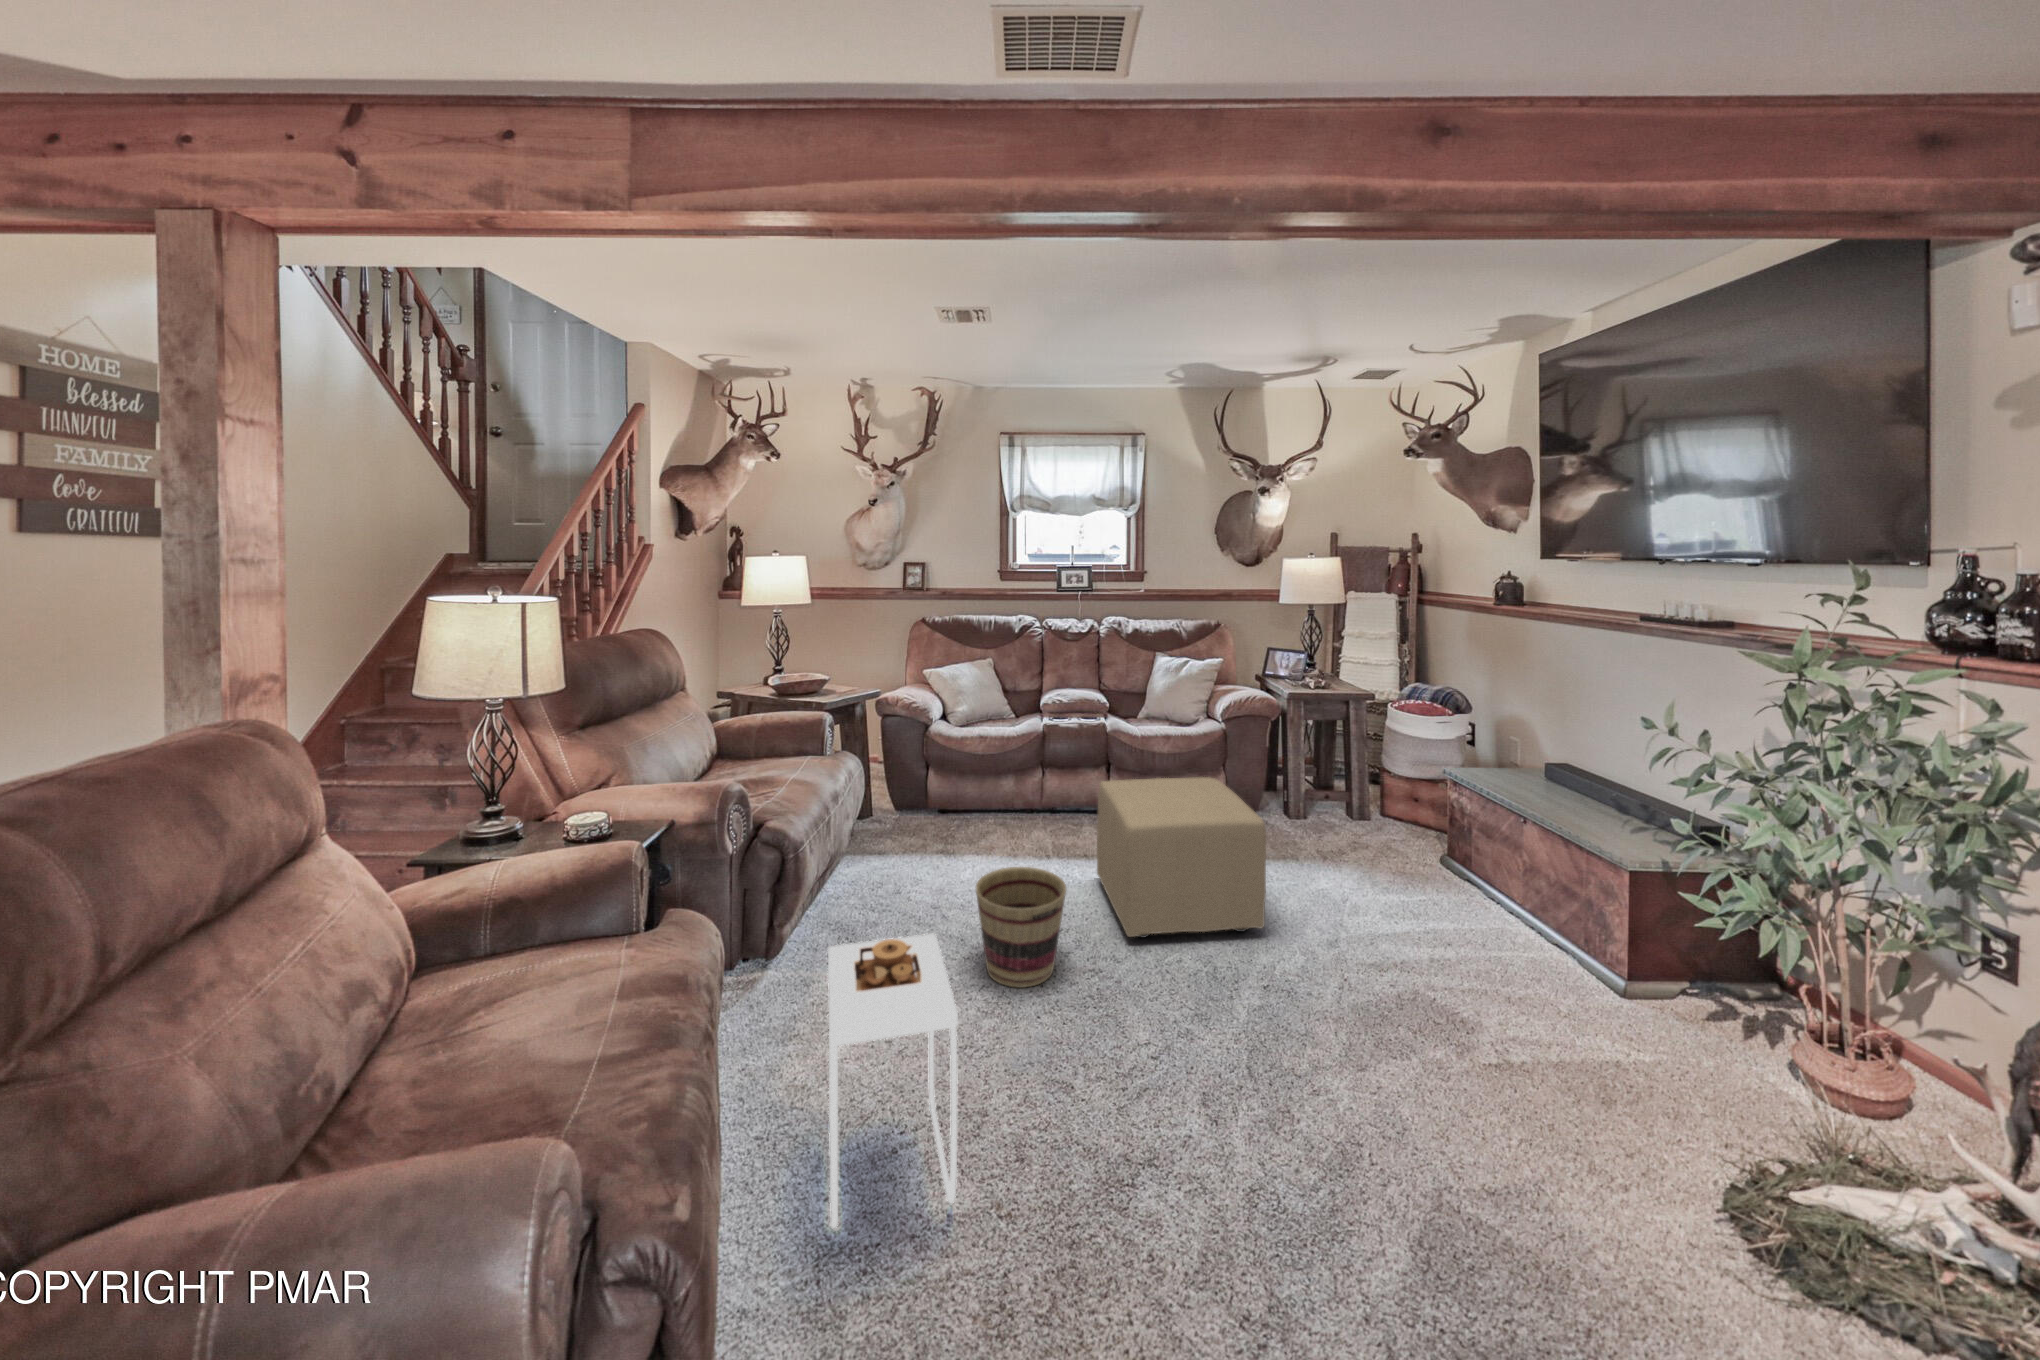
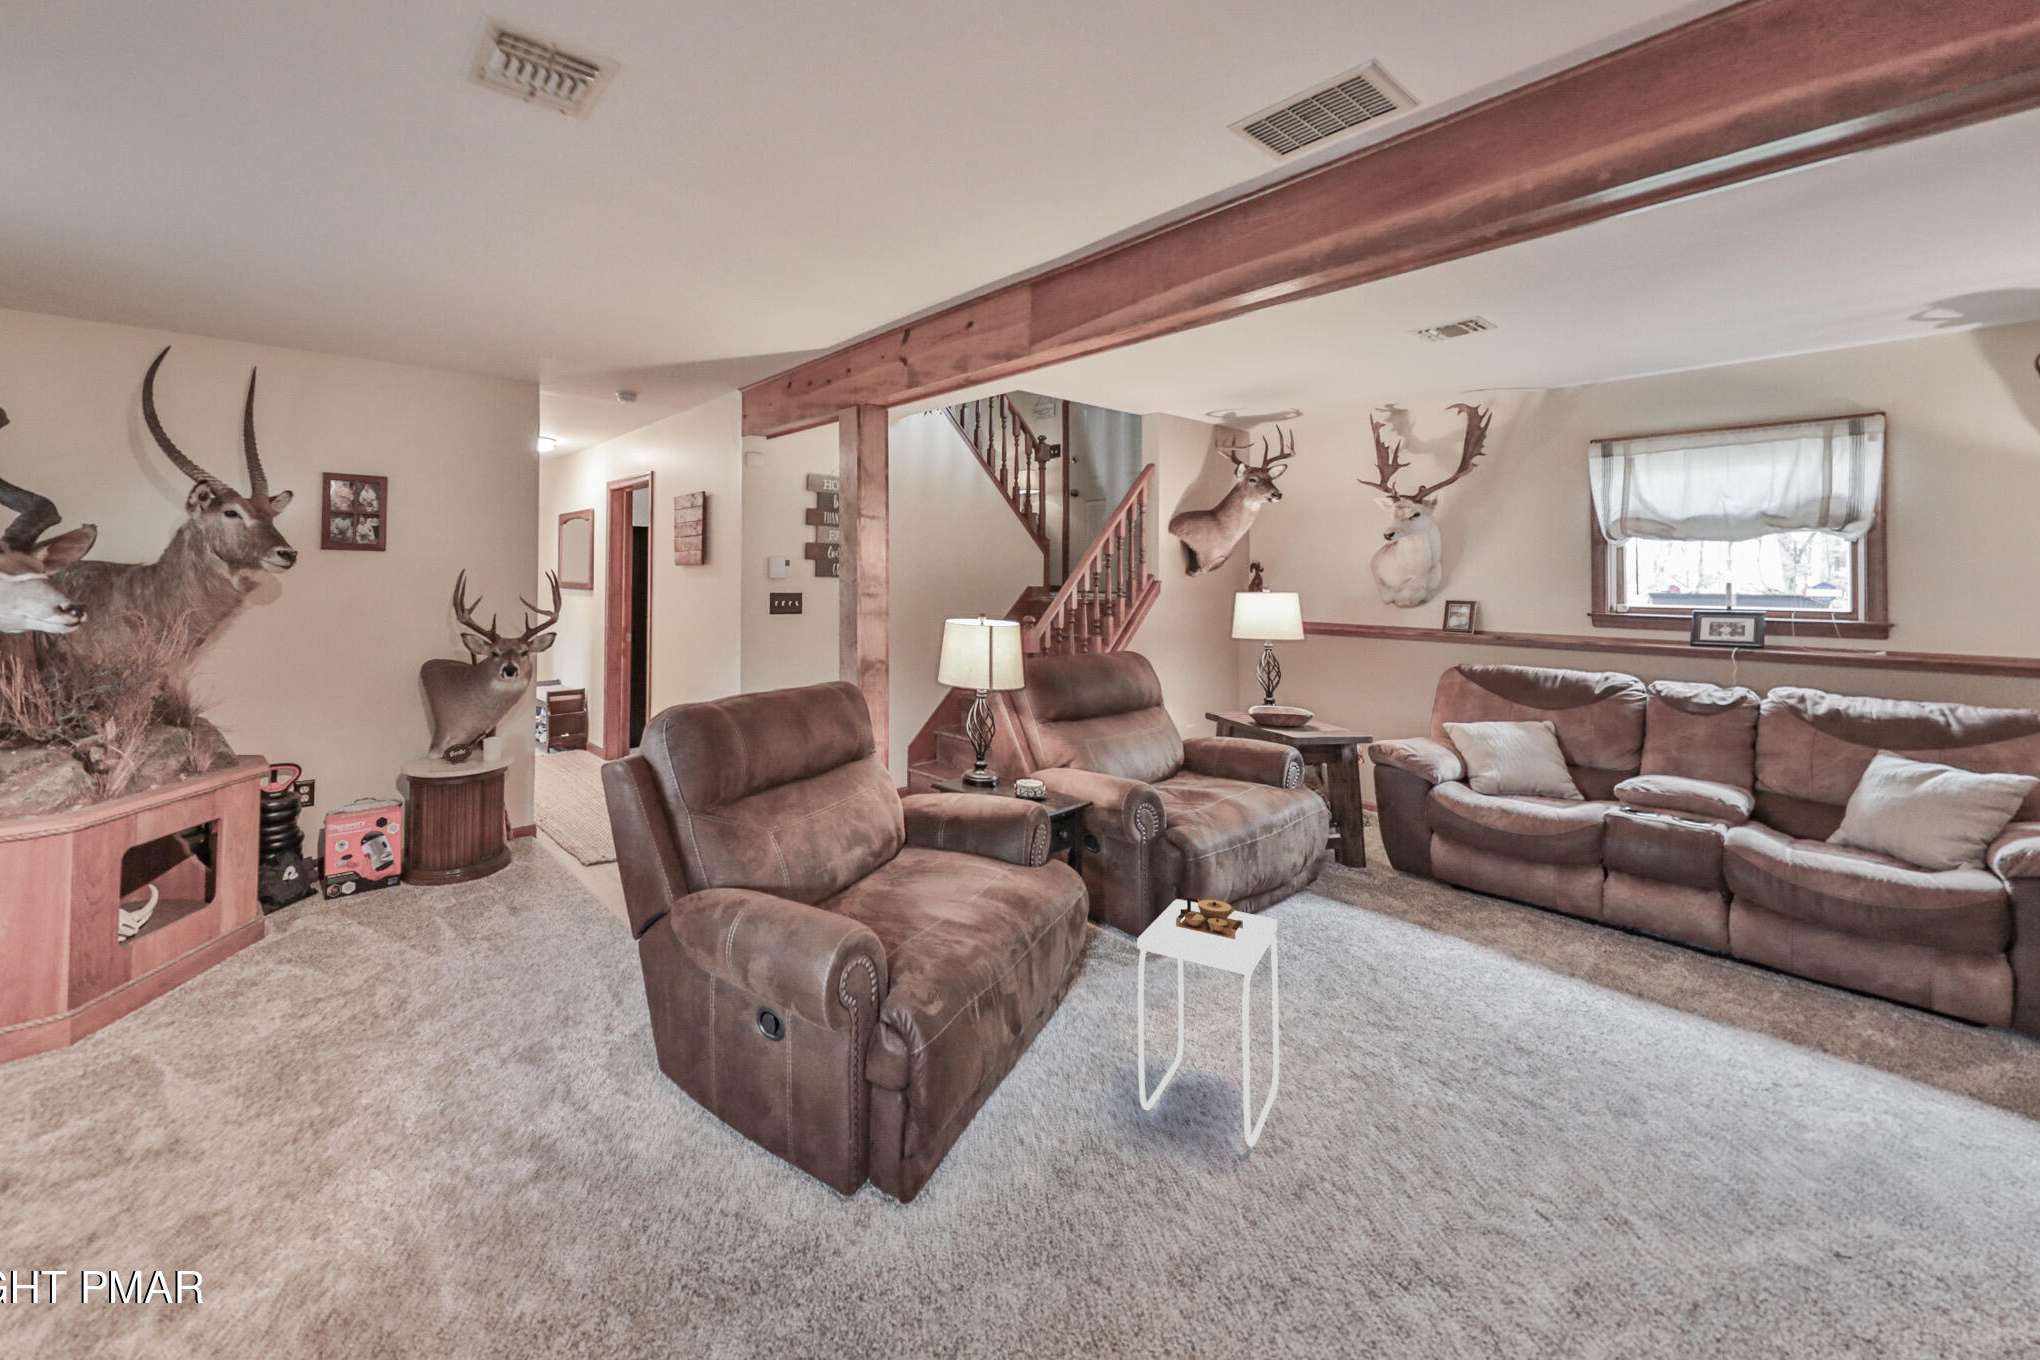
ottoman: present [1097,777,1266,938] -> none [1629,879,1935,1154]
basket: present [976,867,1066,988] -> none [1390,927,1516,1065]

